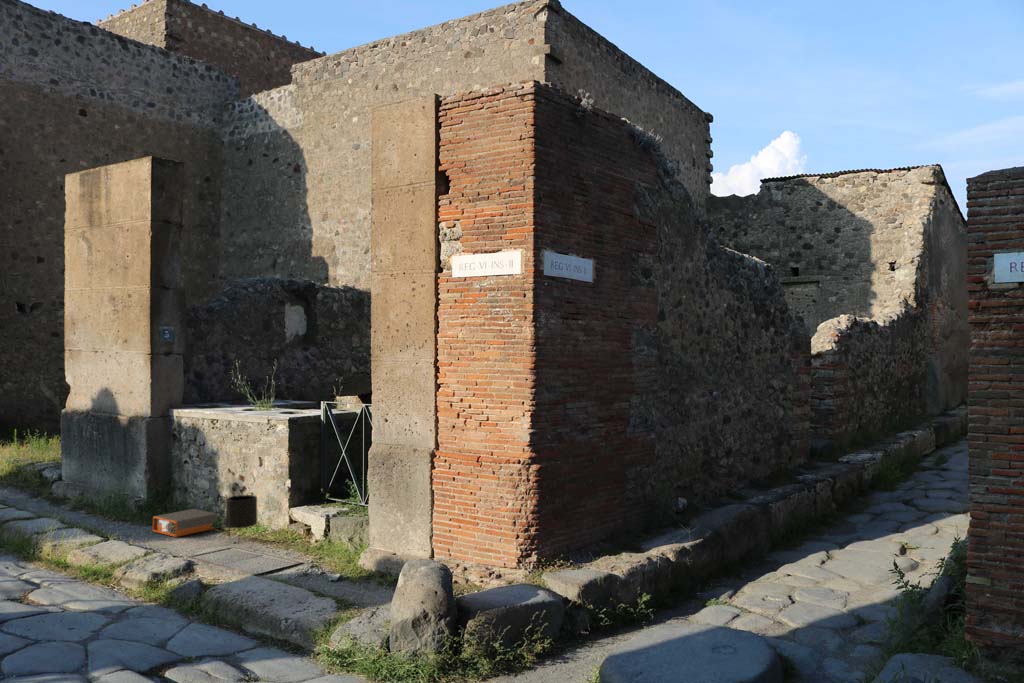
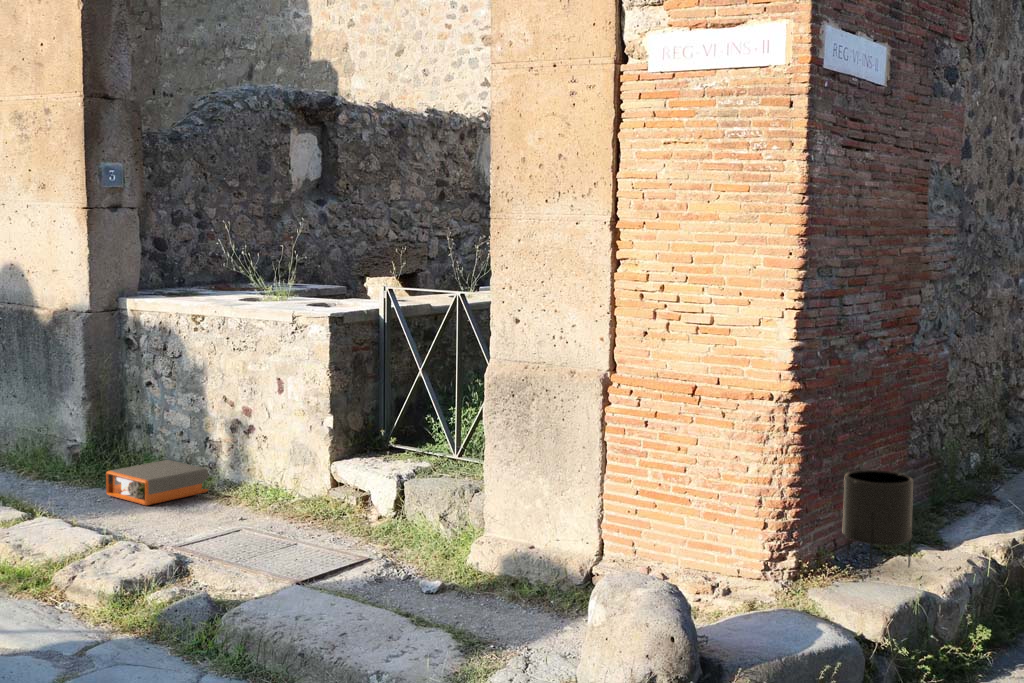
planter: present [226,495,257,529] -> present [843,470,913,577]

